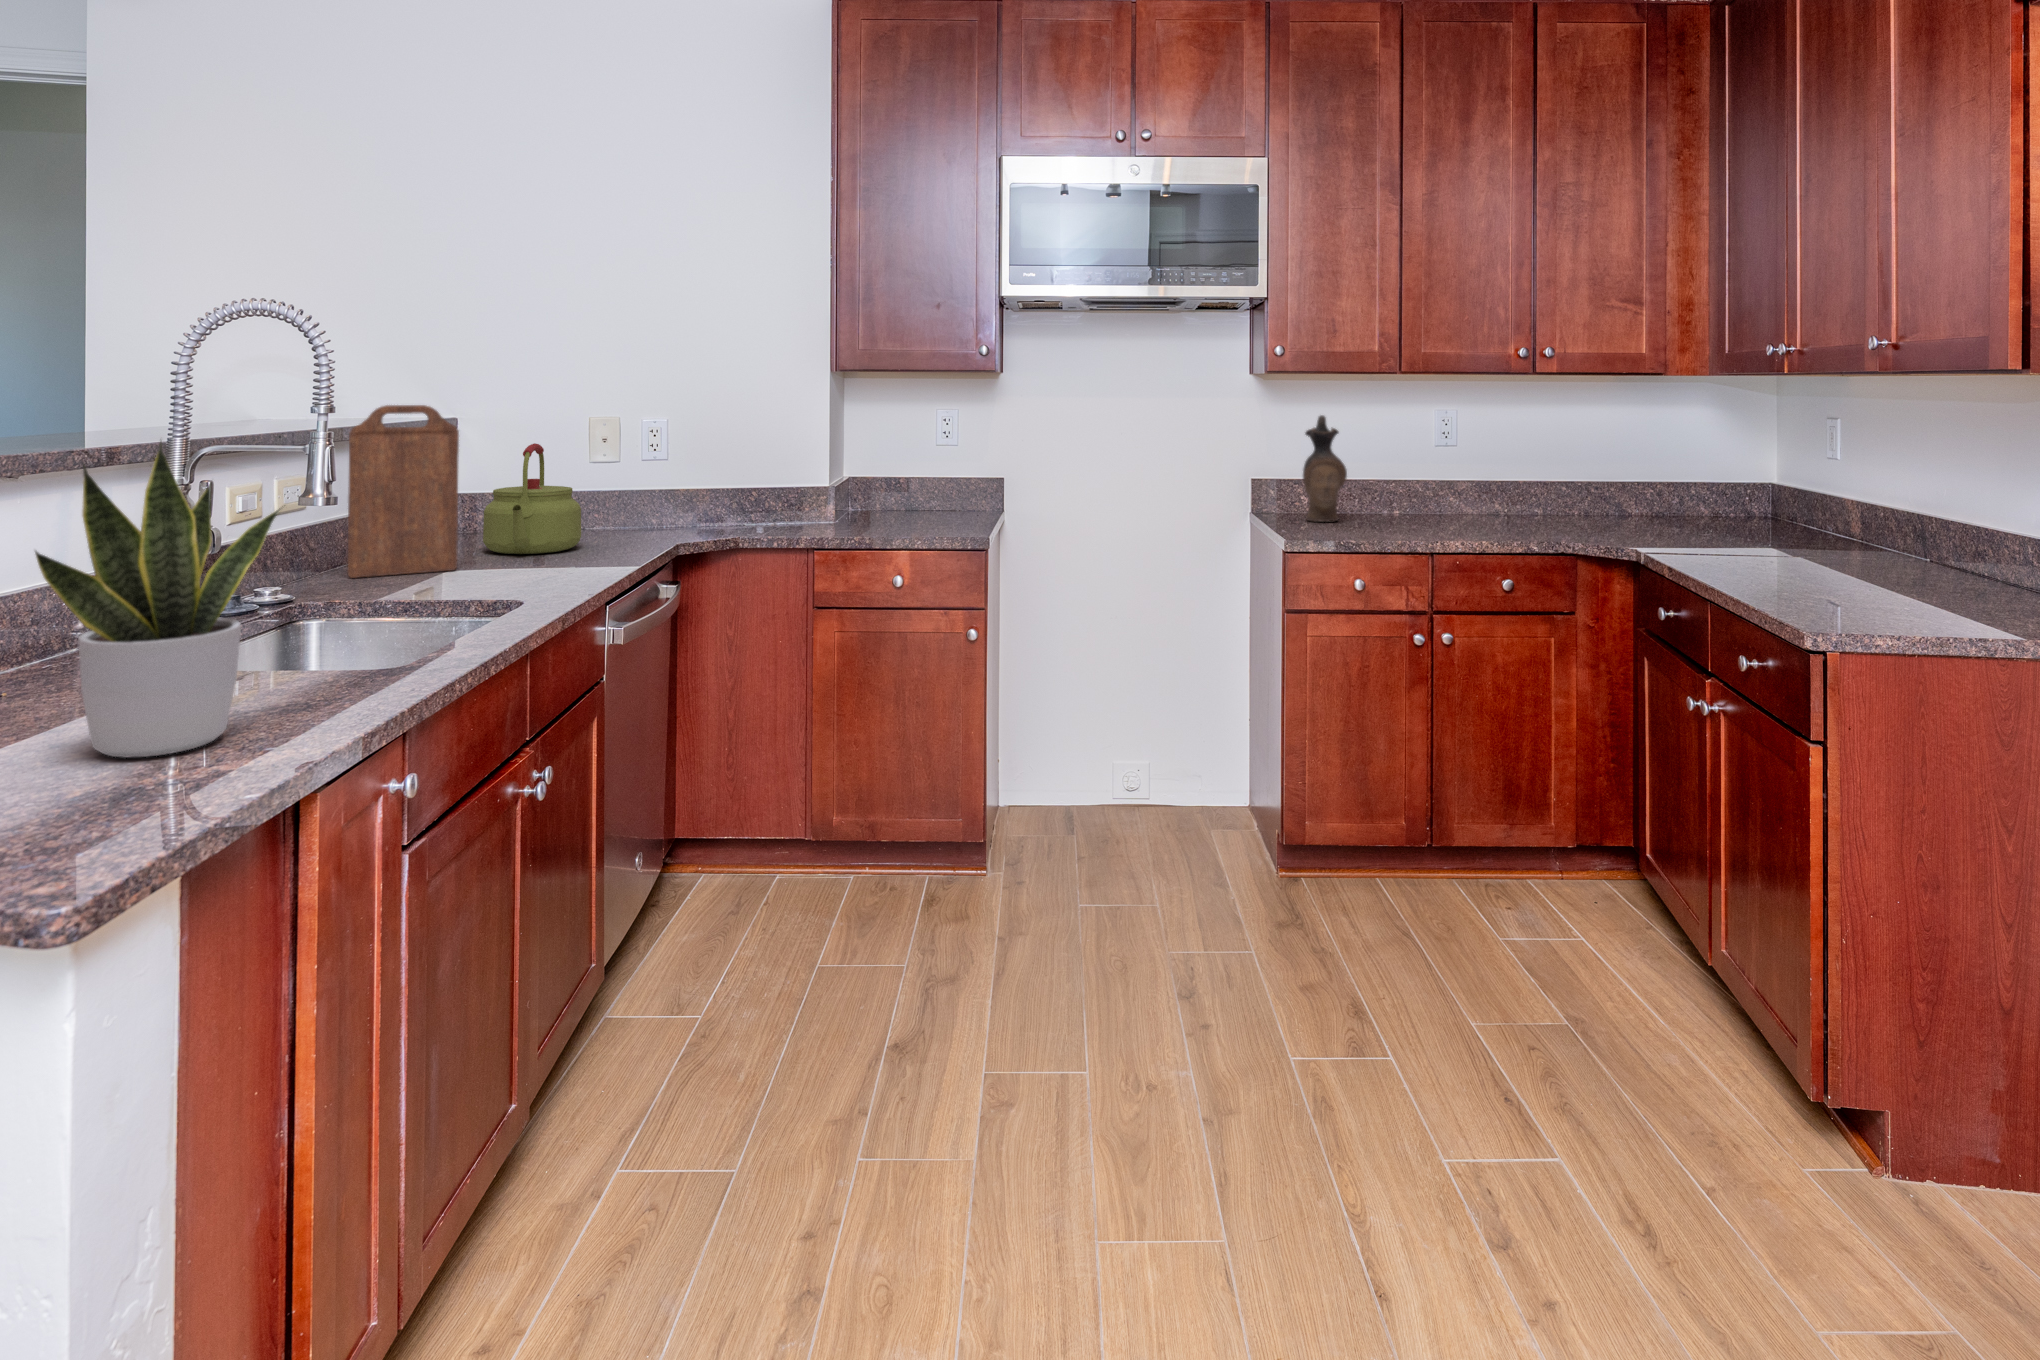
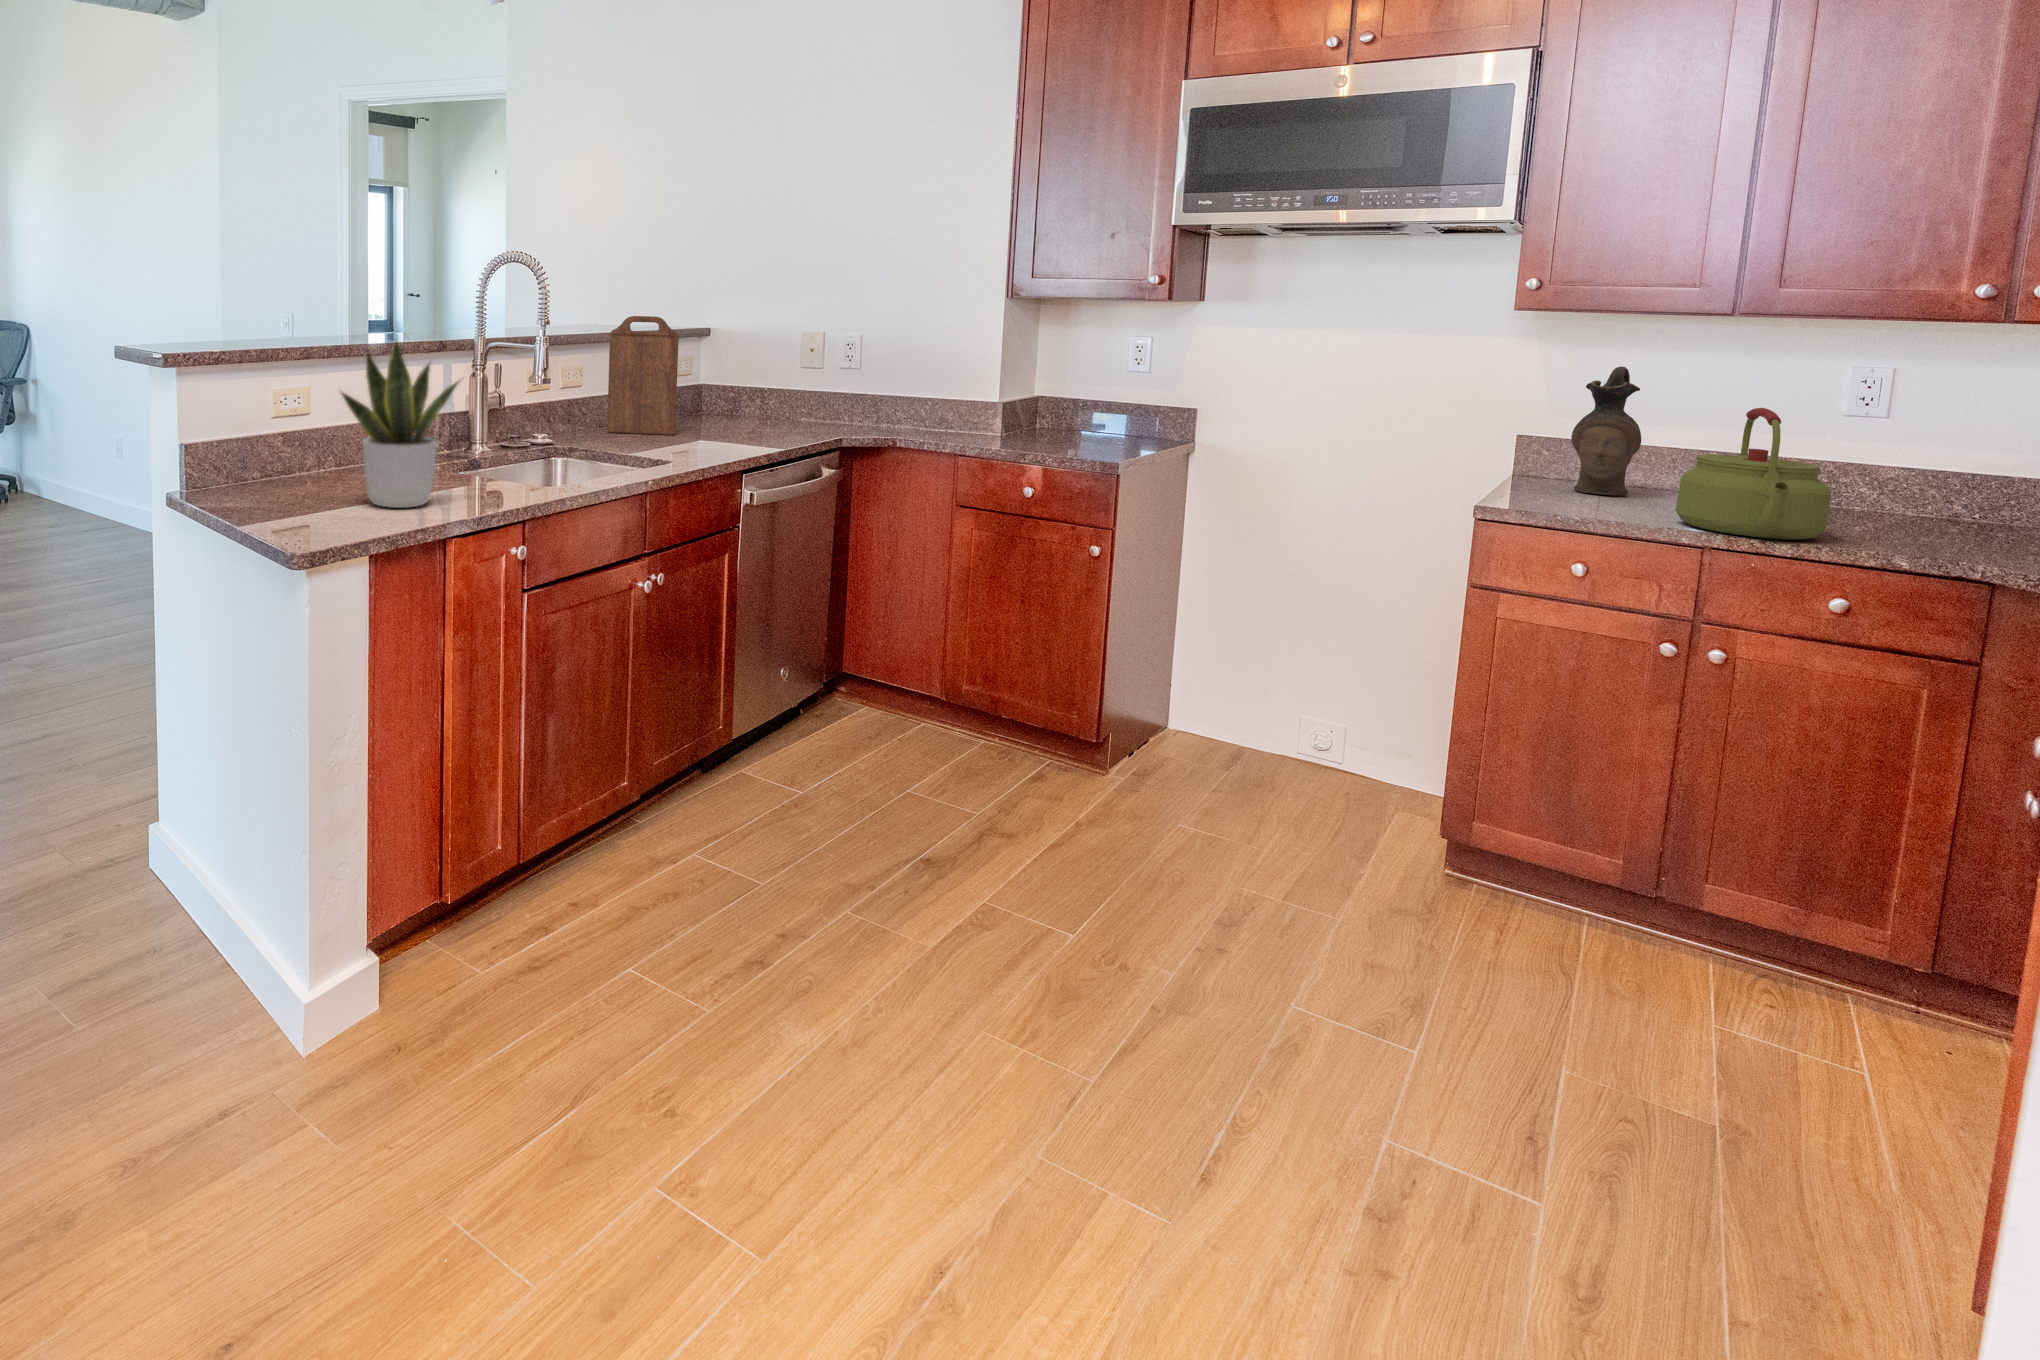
kettle: present [483,443,581,554] -> present [1676,408,1831,540]

